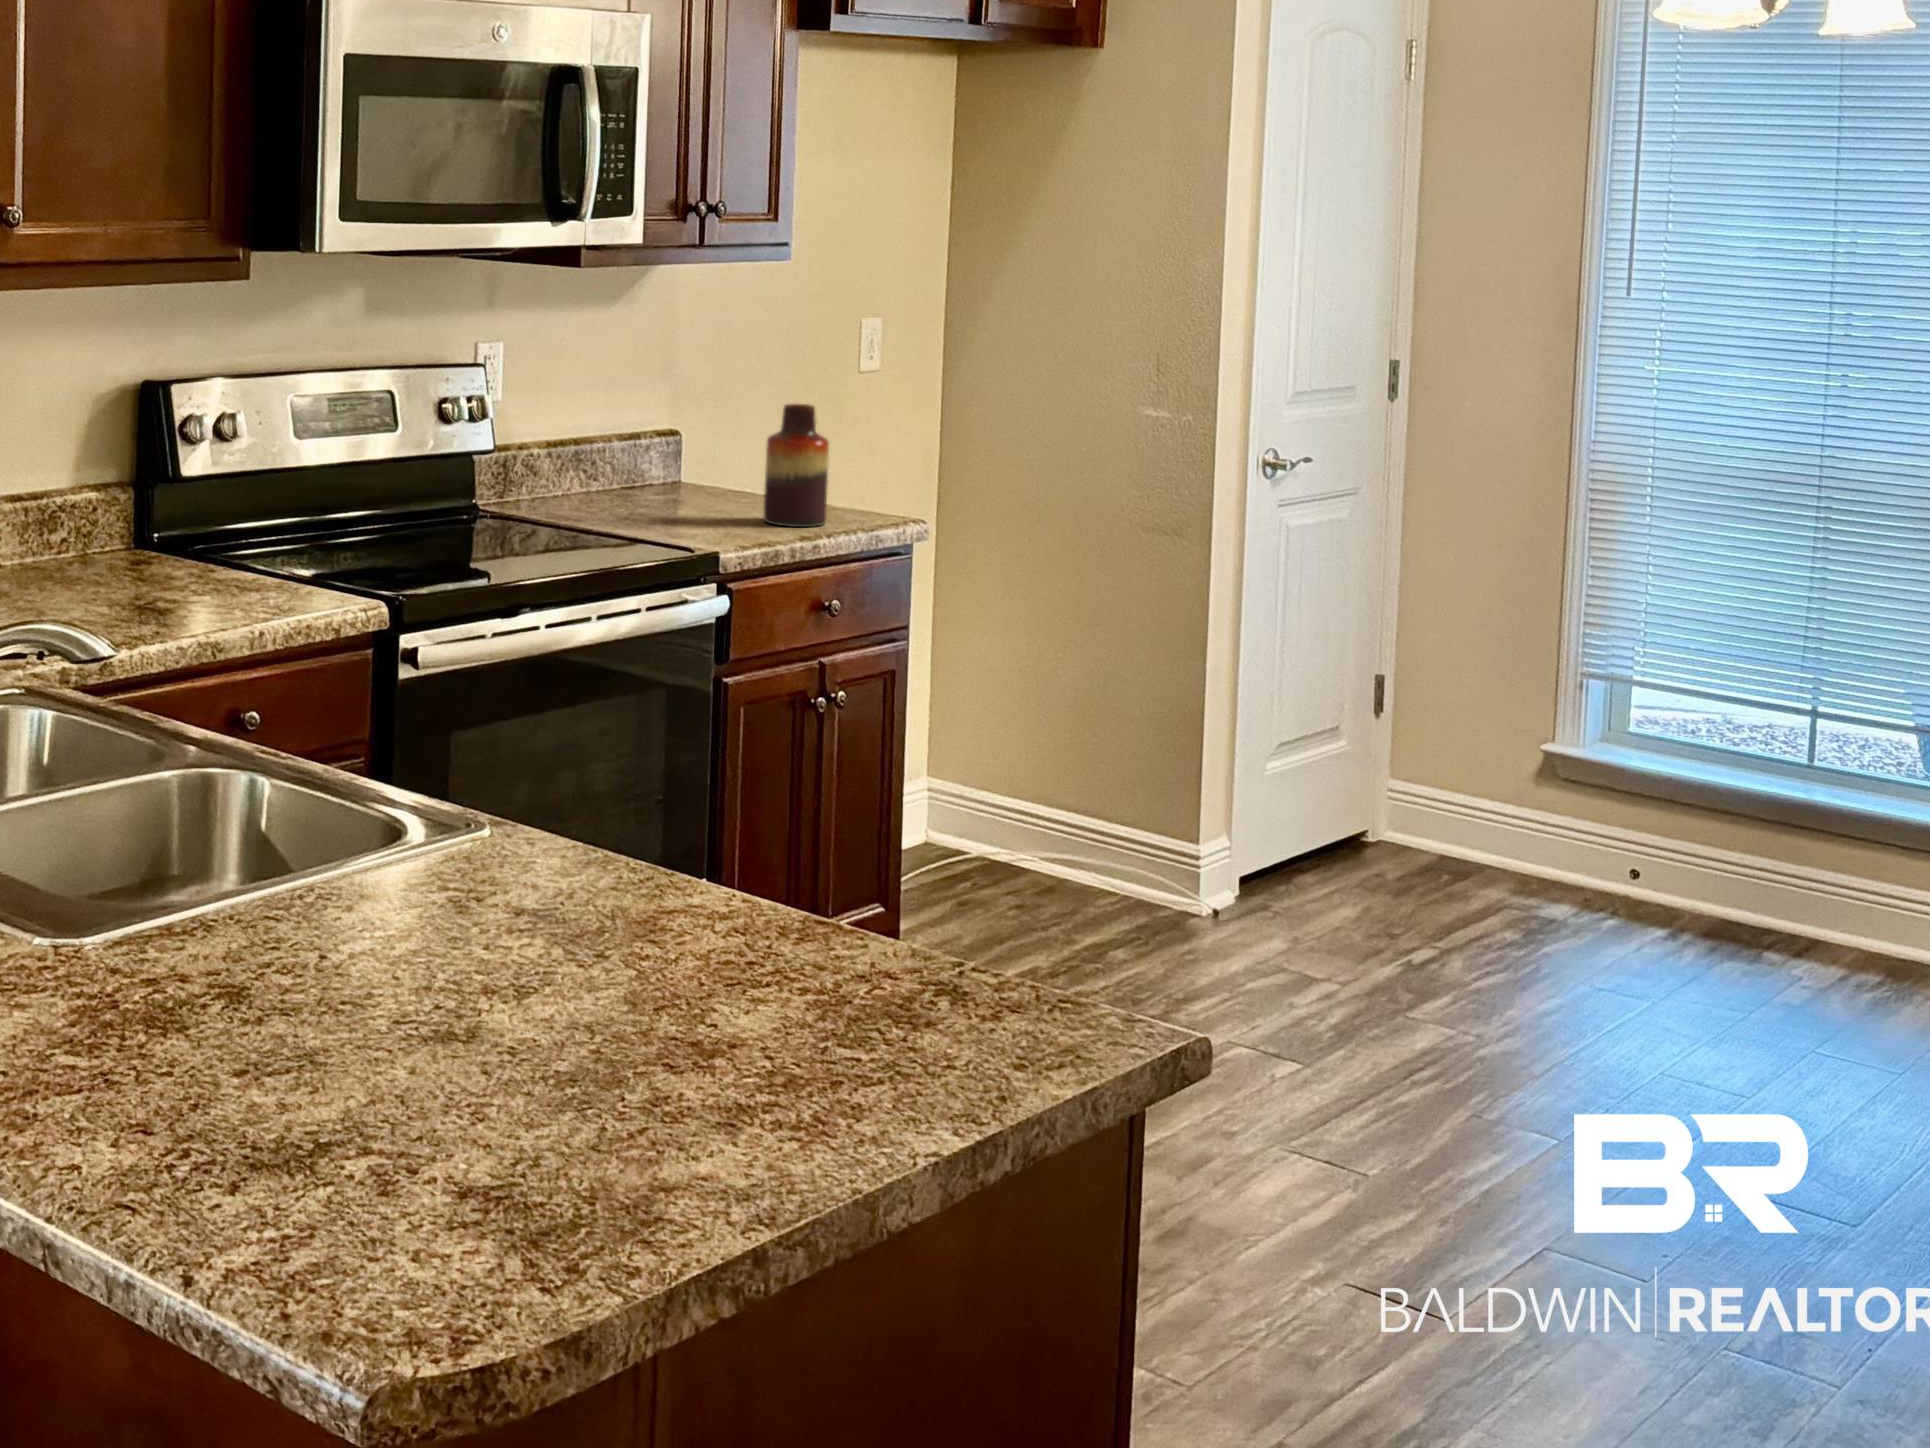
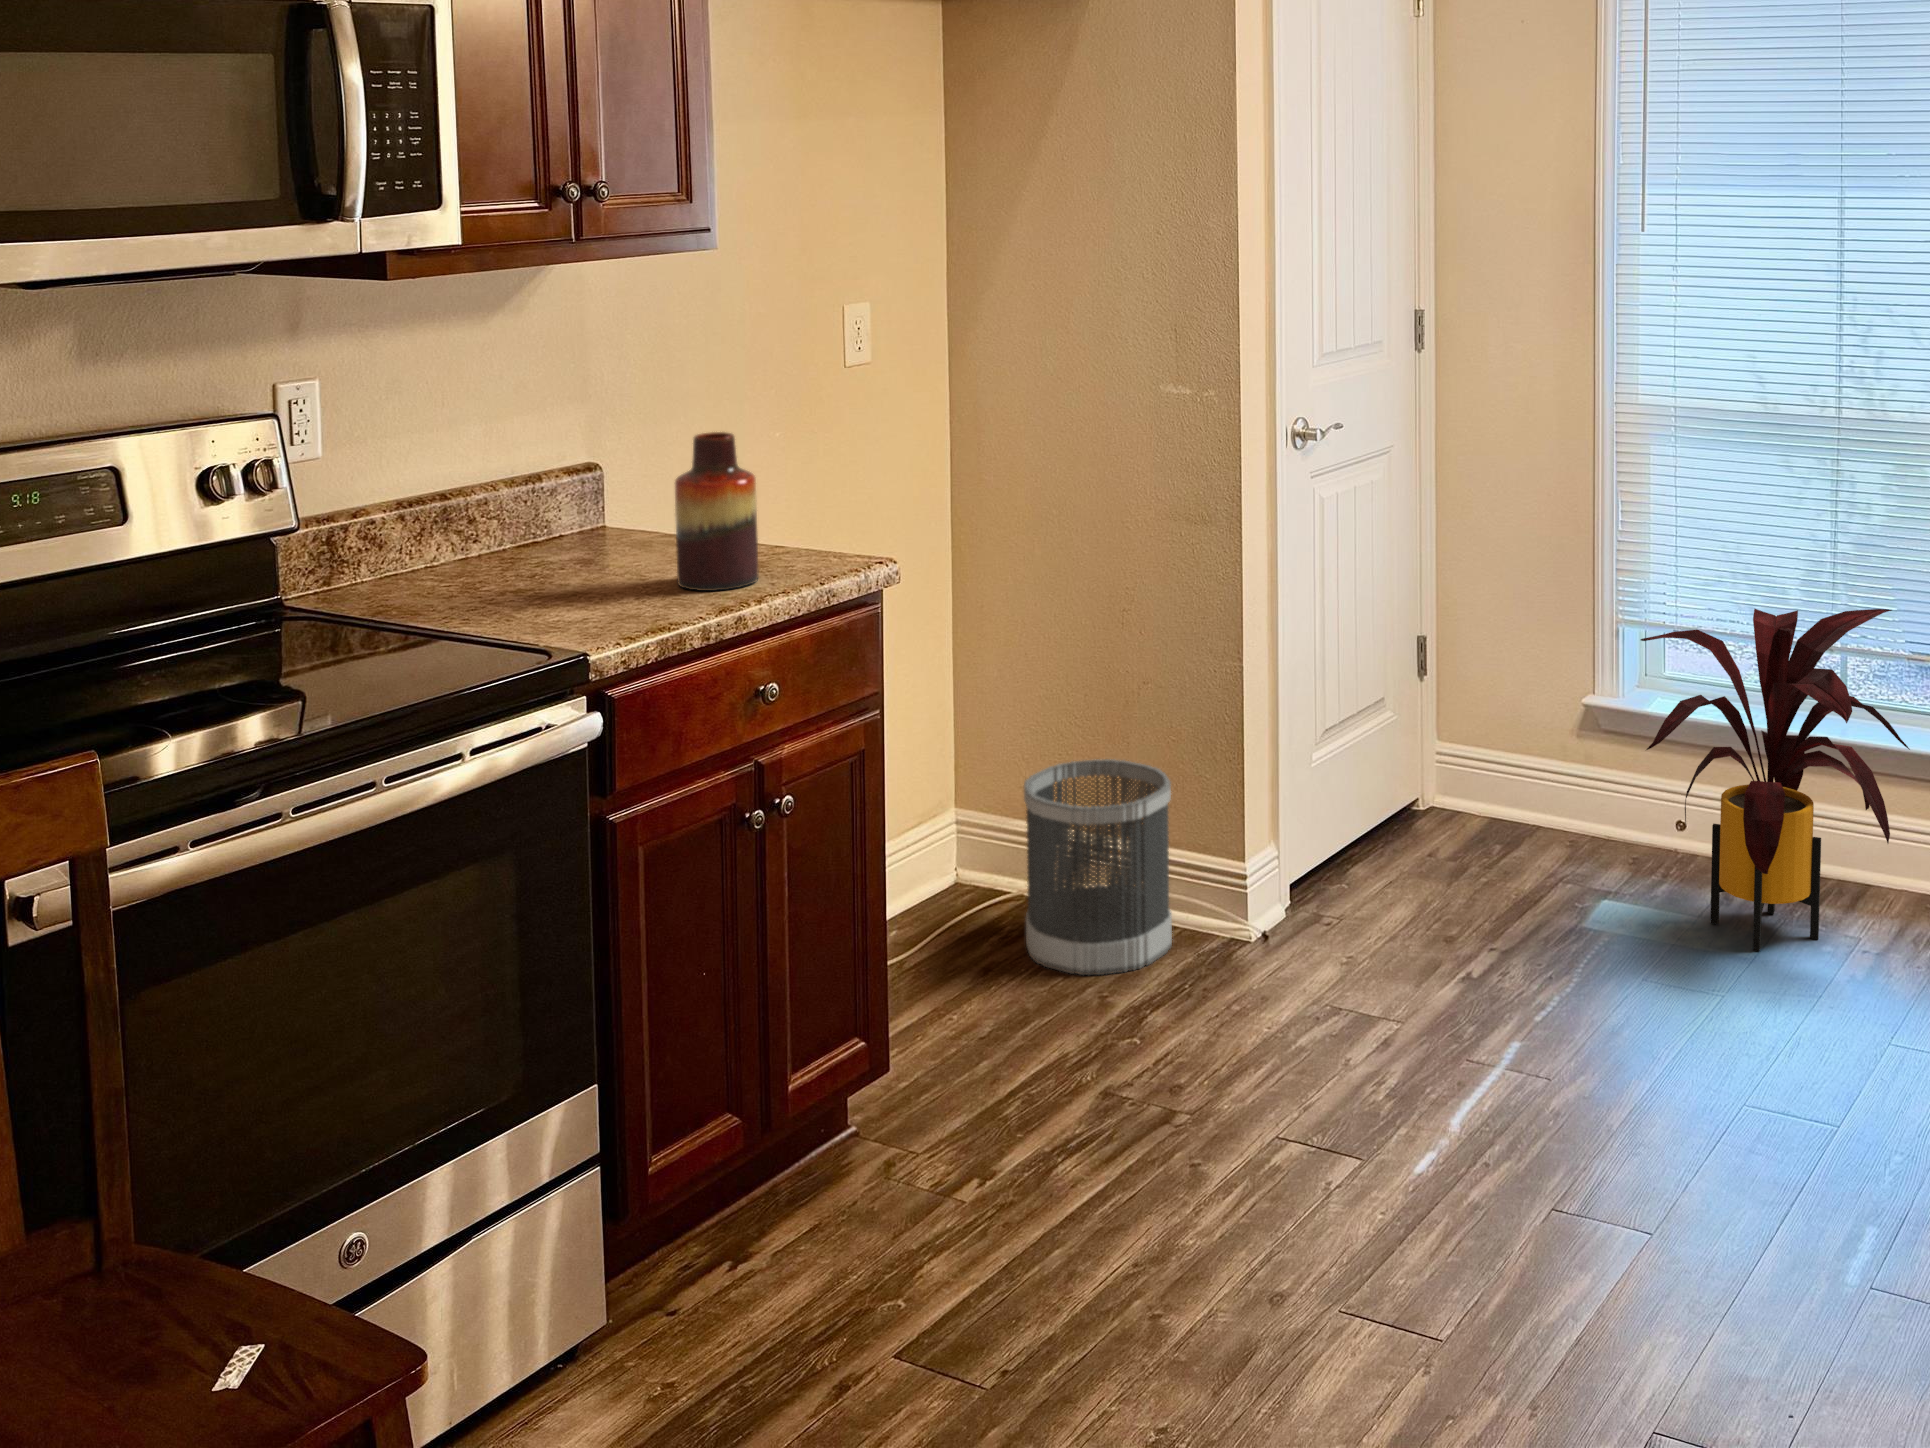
house plant: none [1592,662,1871,978] -> present [1641,609,1910,951]
wastebasket: none [996,739,1136,922] -> present [1024,759,1172,975]

